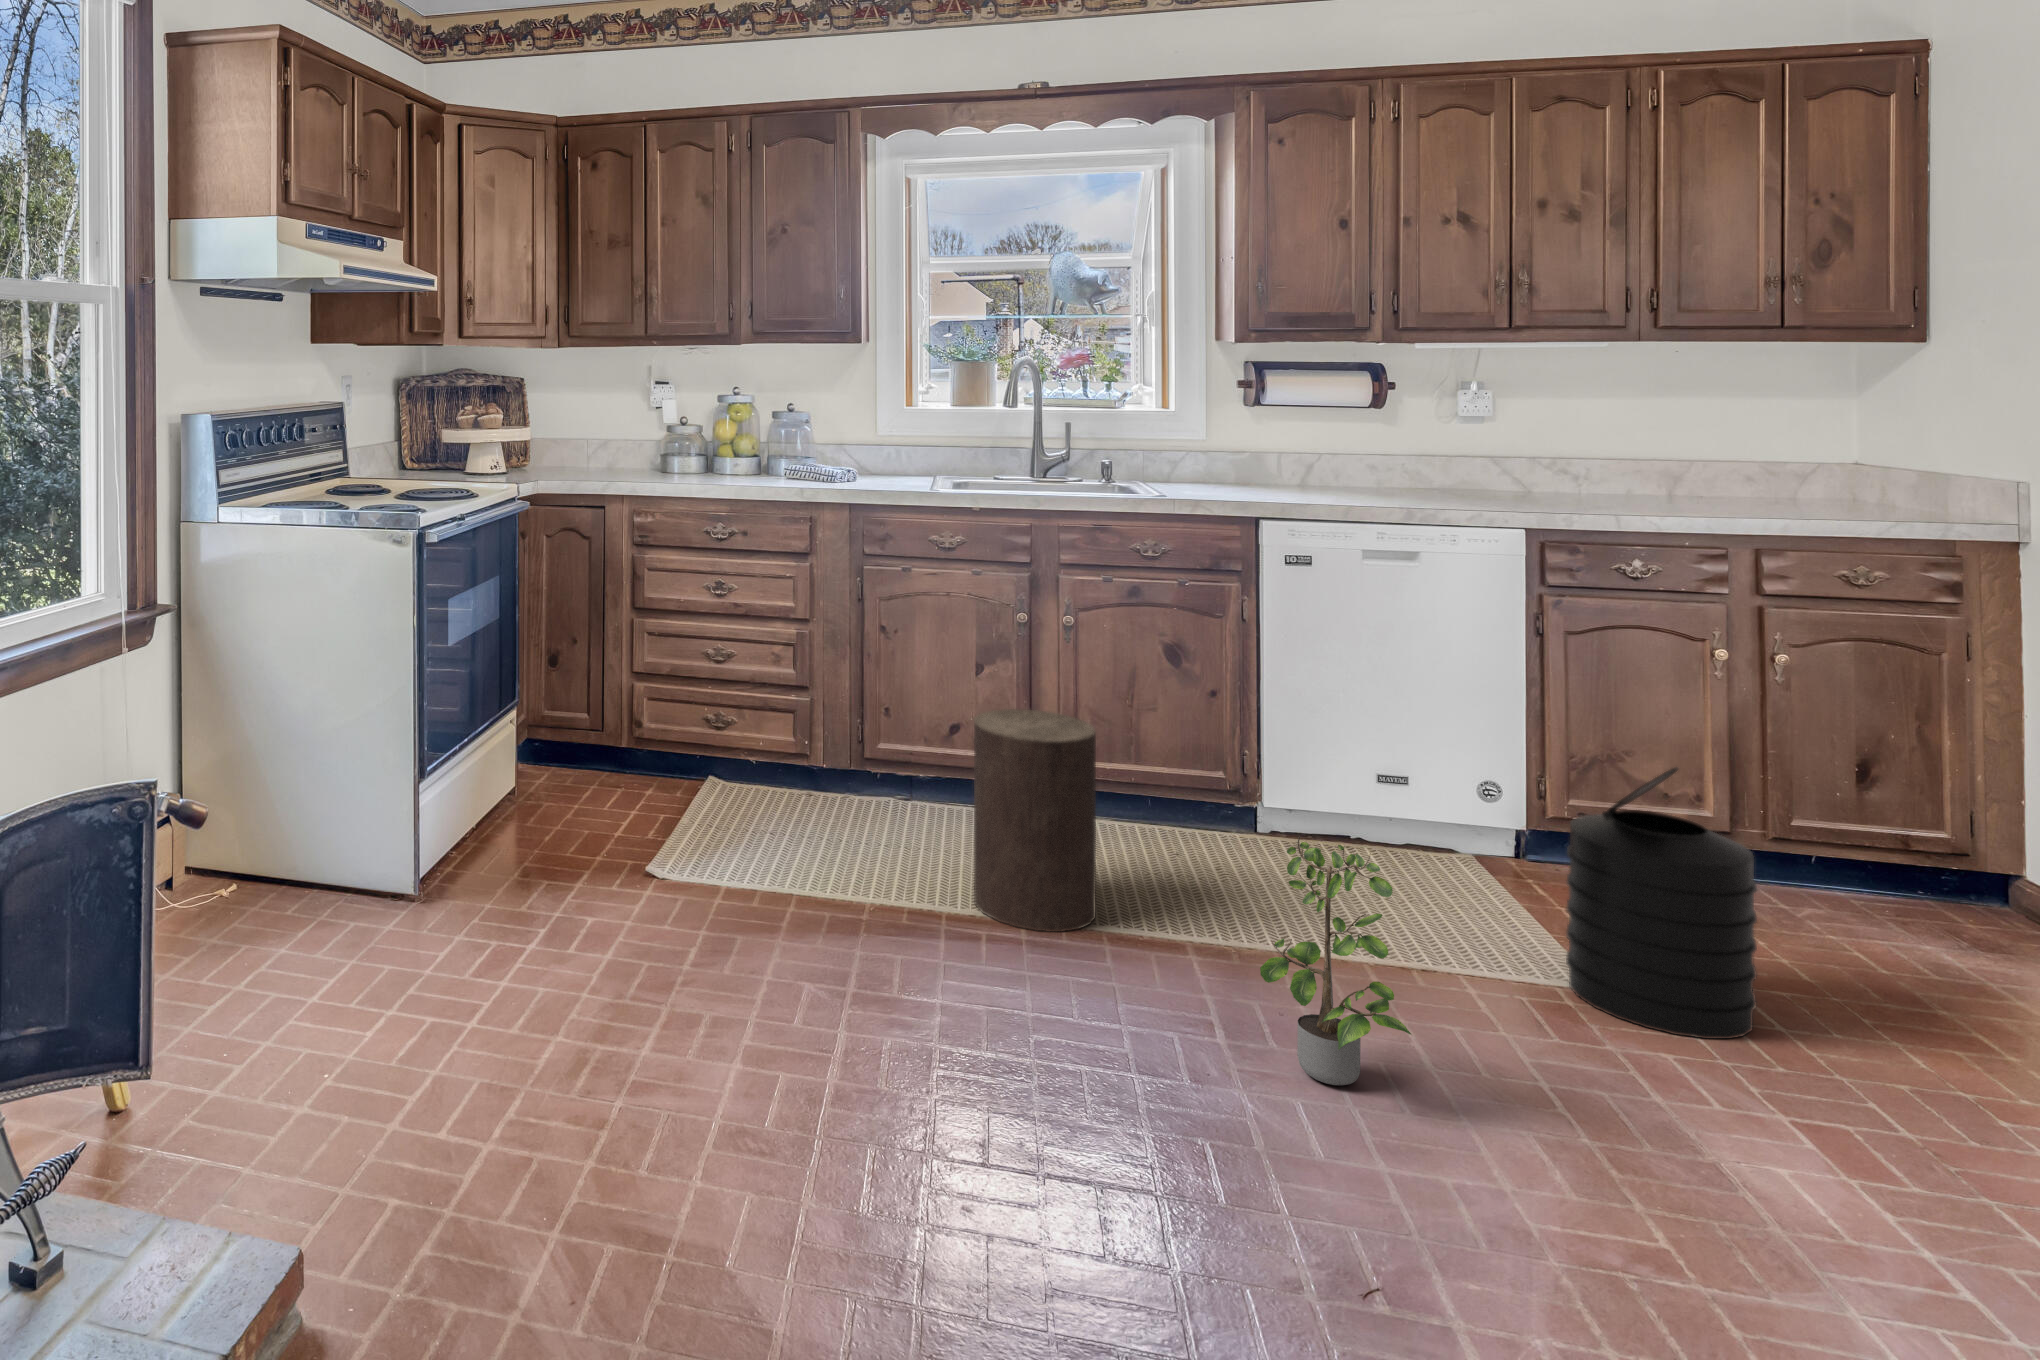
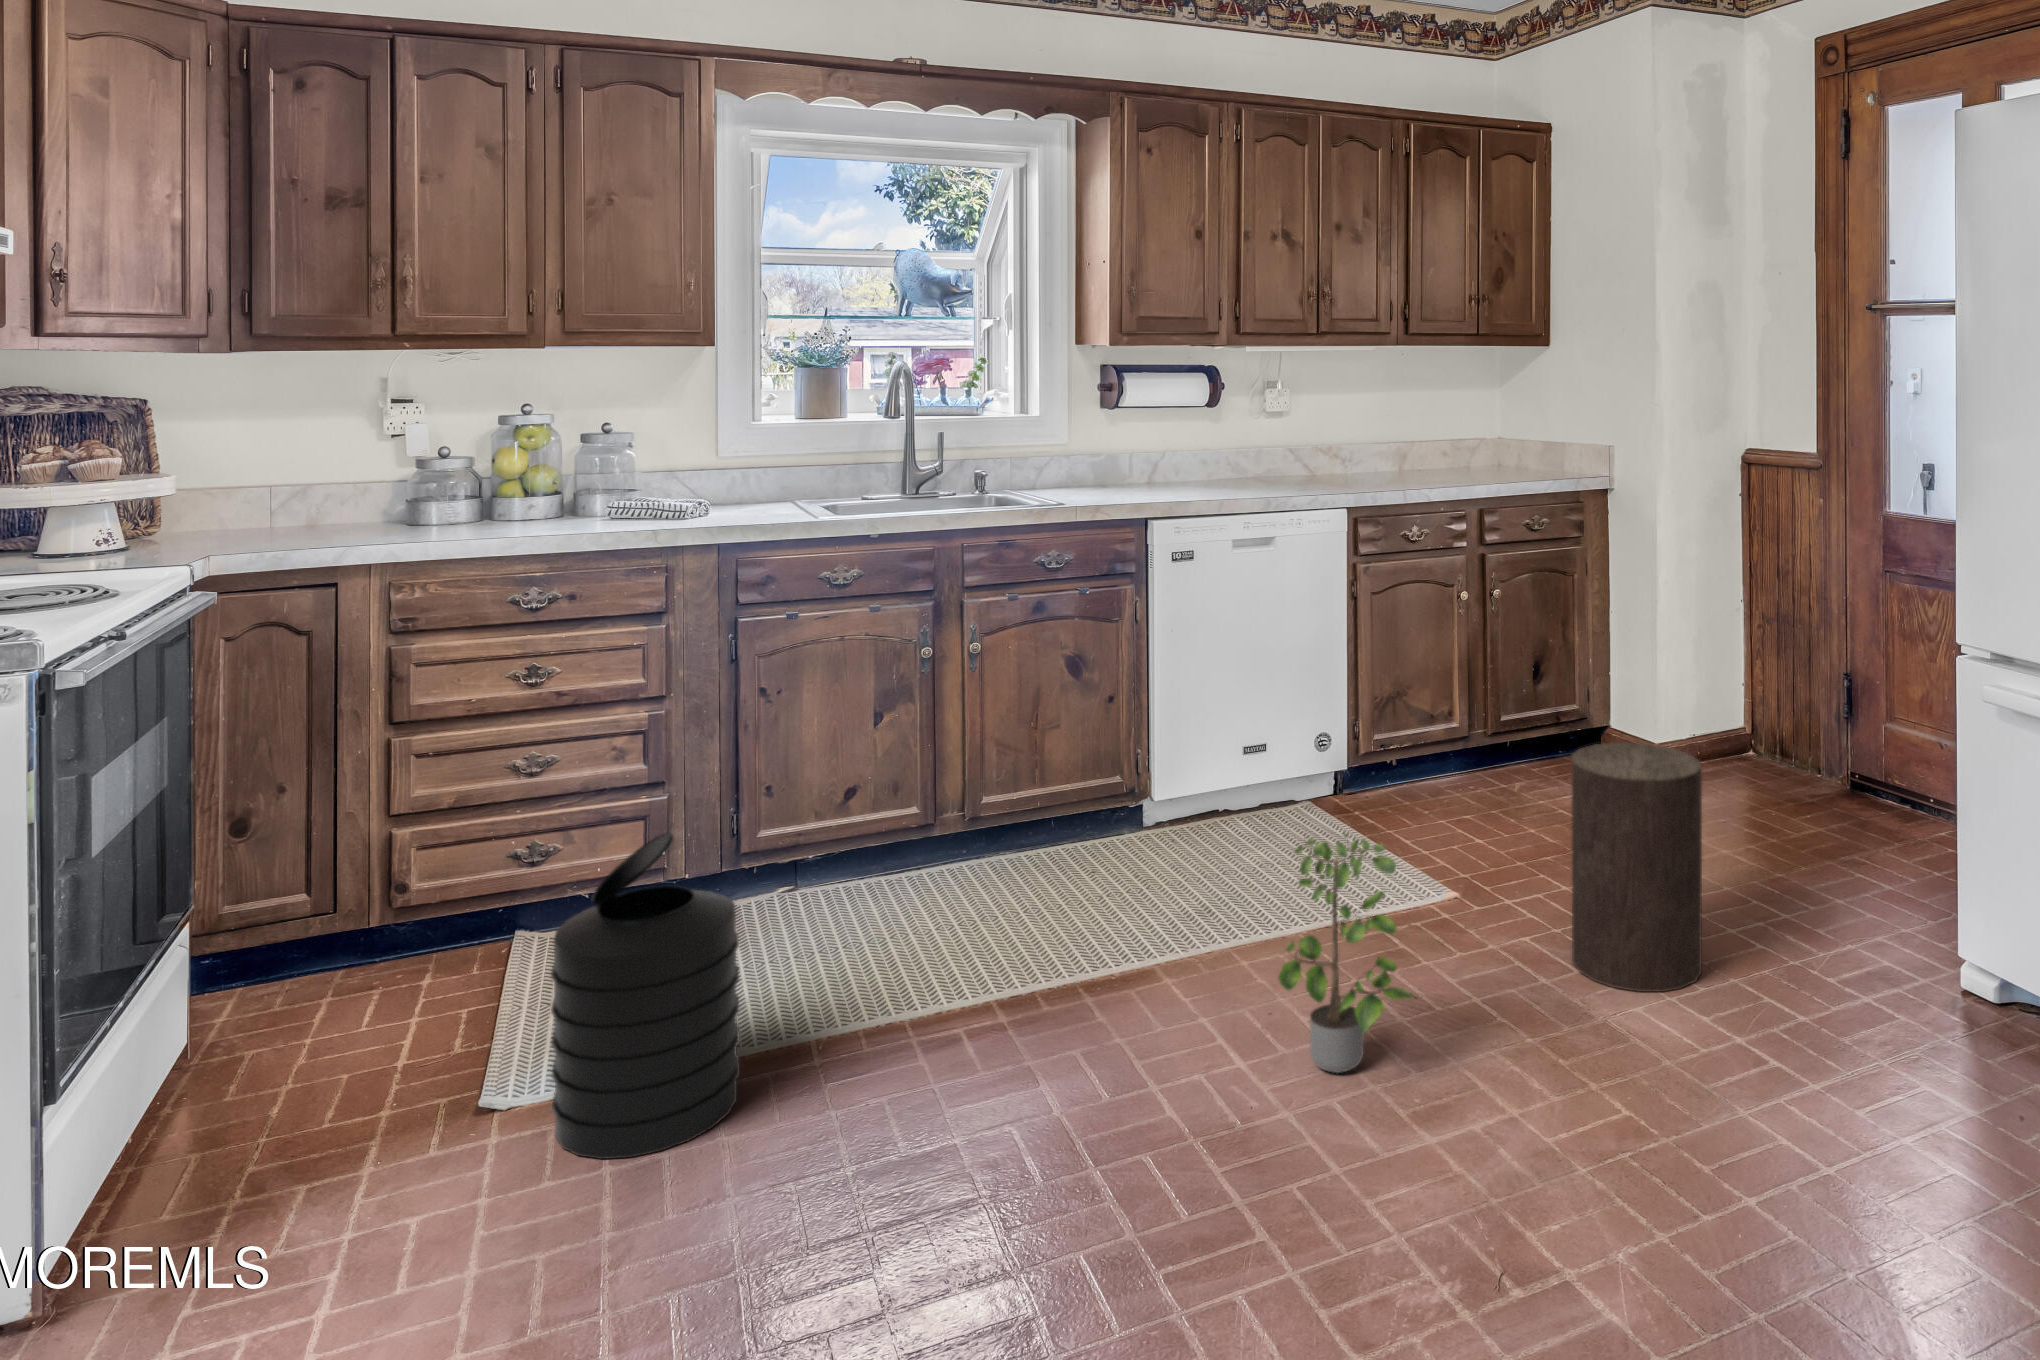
stool: present [974,709,1096,932] -> present [1572,743,1702,992]
trash can: present [1566,768,1757,1039] -> present [551,833,740,1159]

